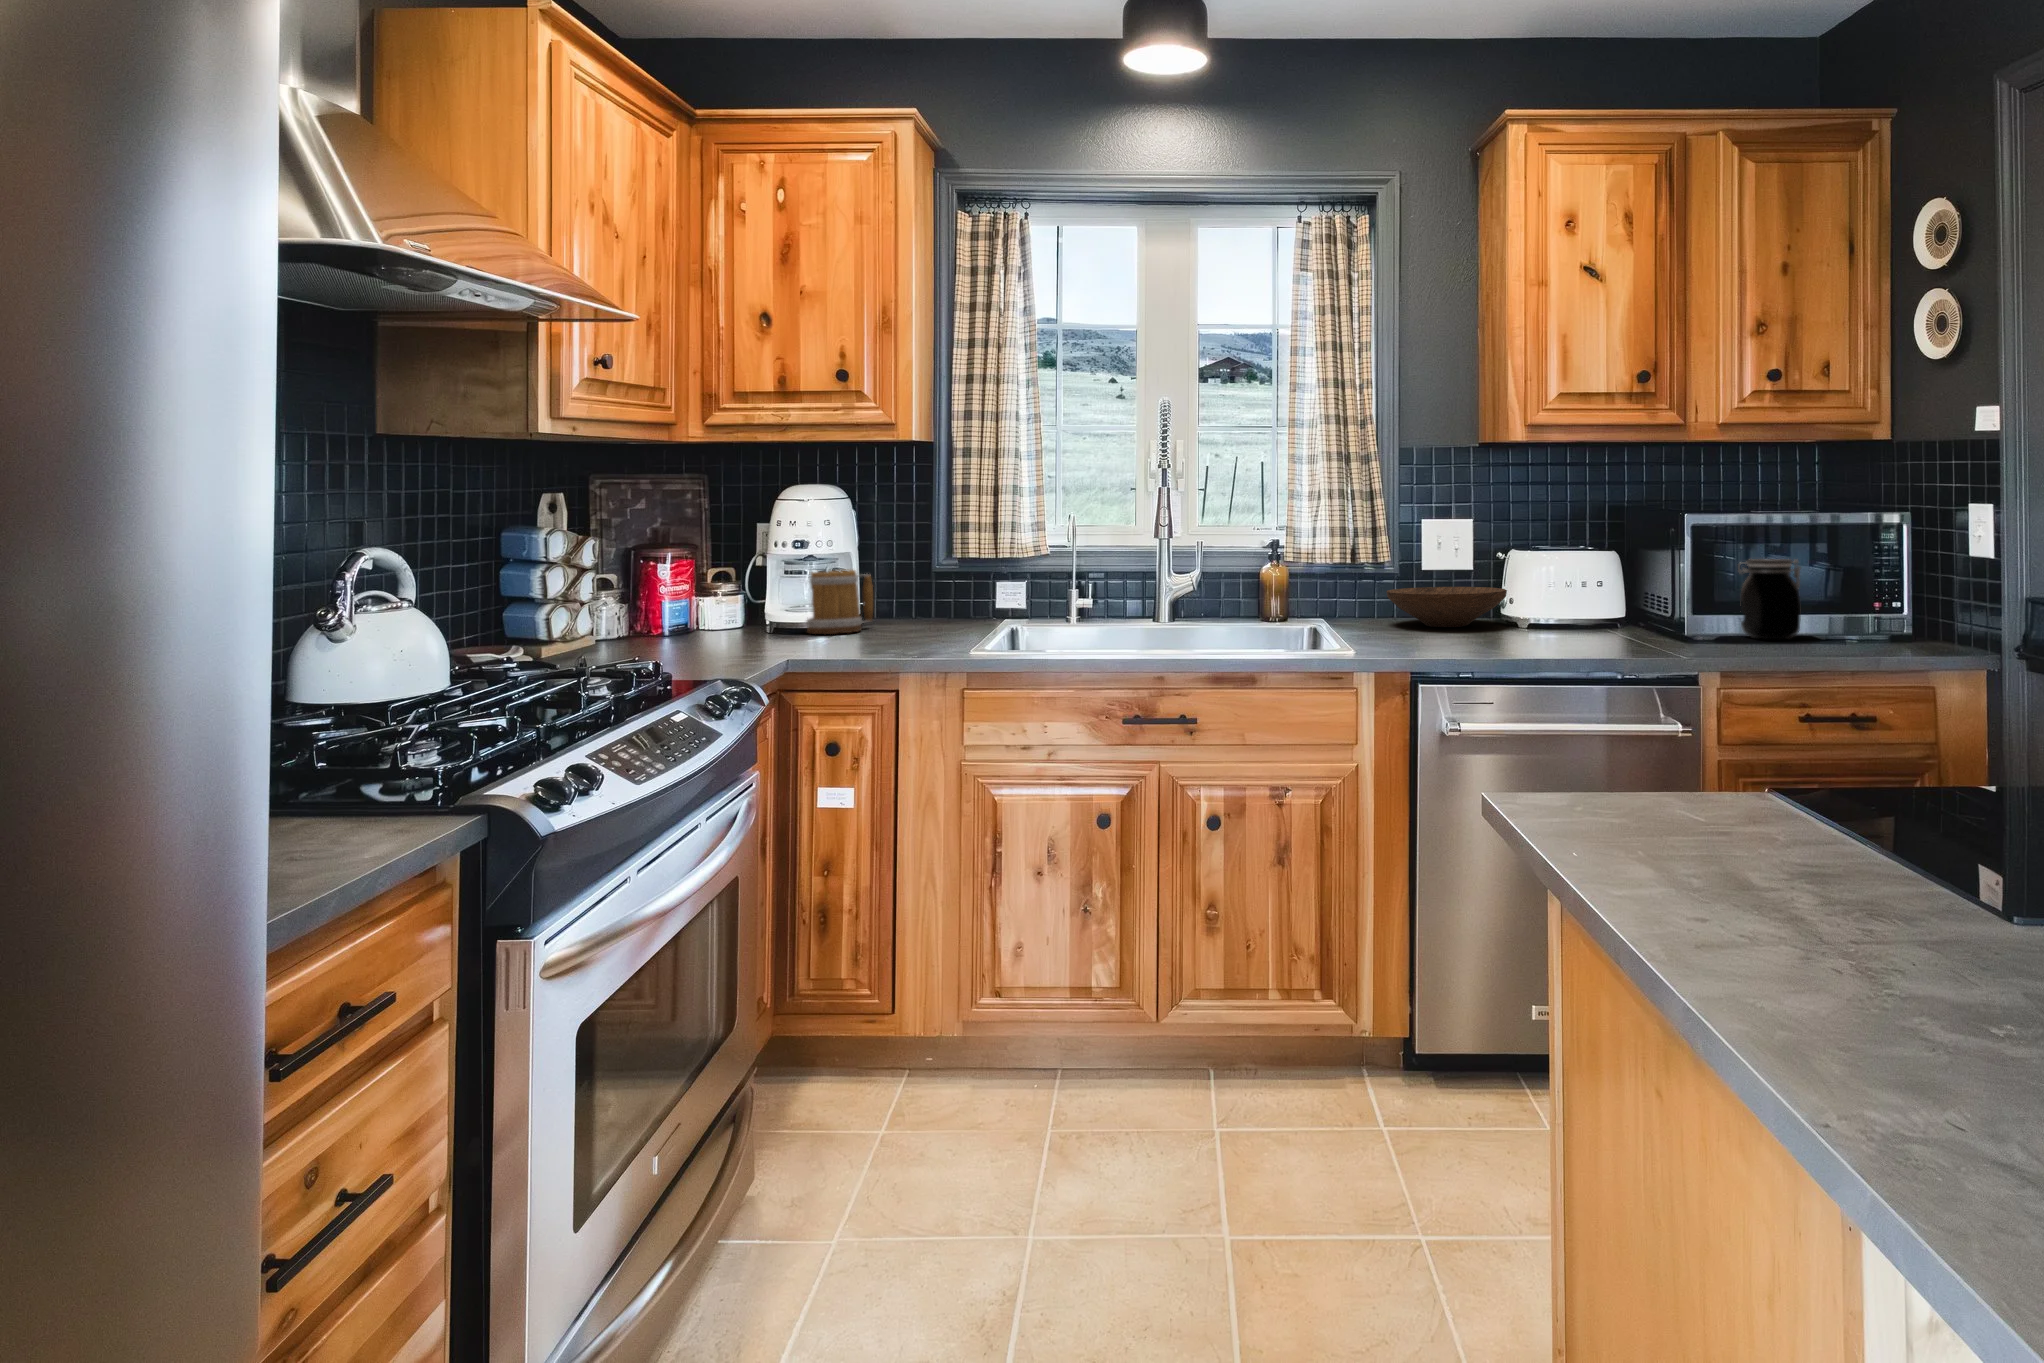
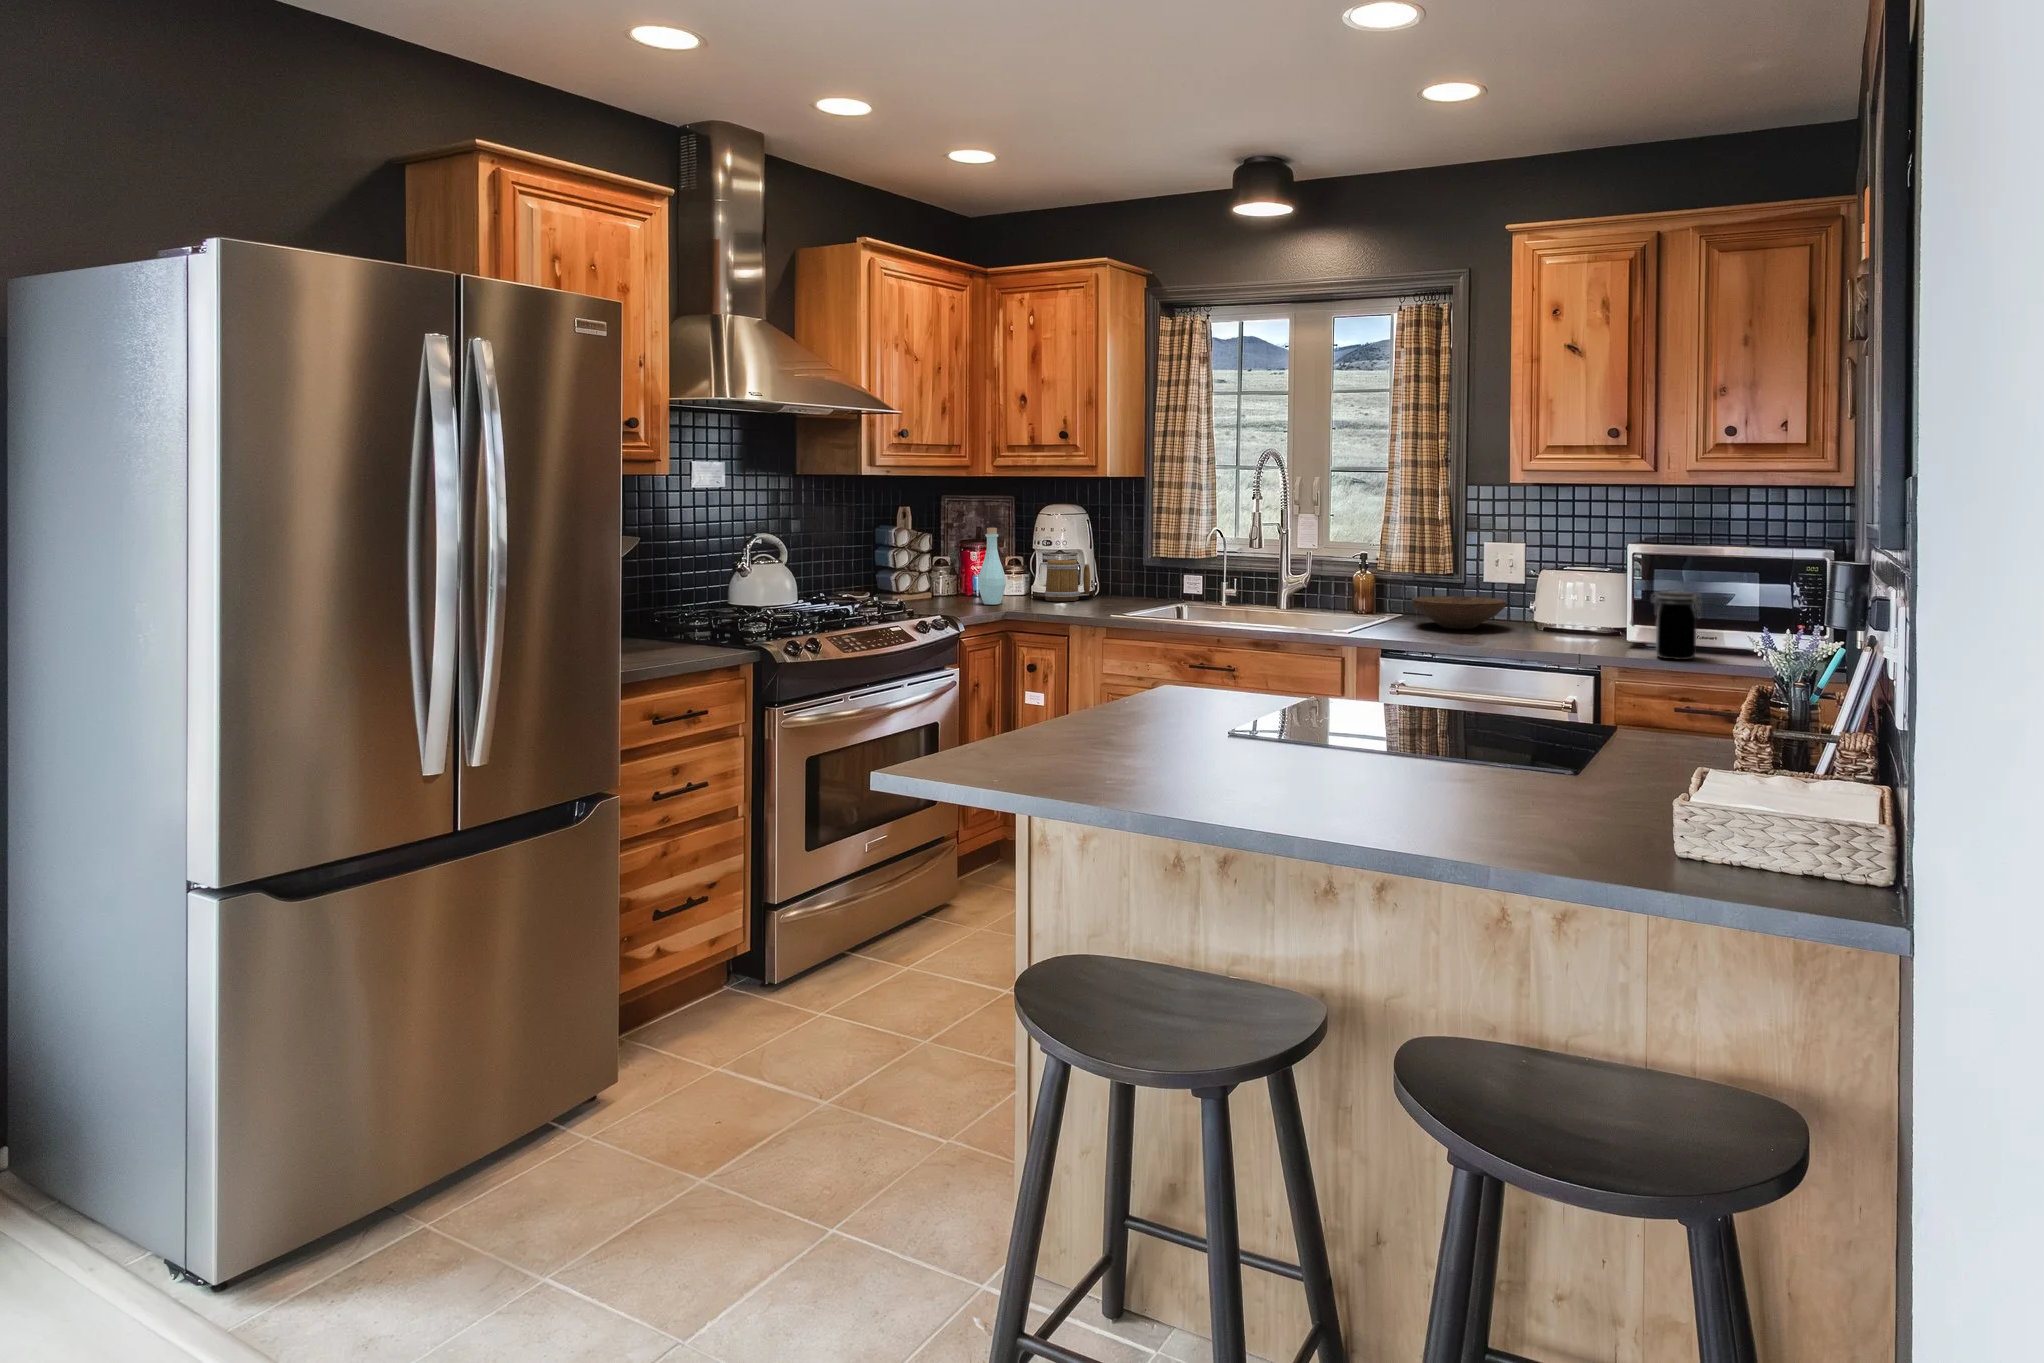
bottle: none [713,521,760,646] -> present [978,528,1006,605]

